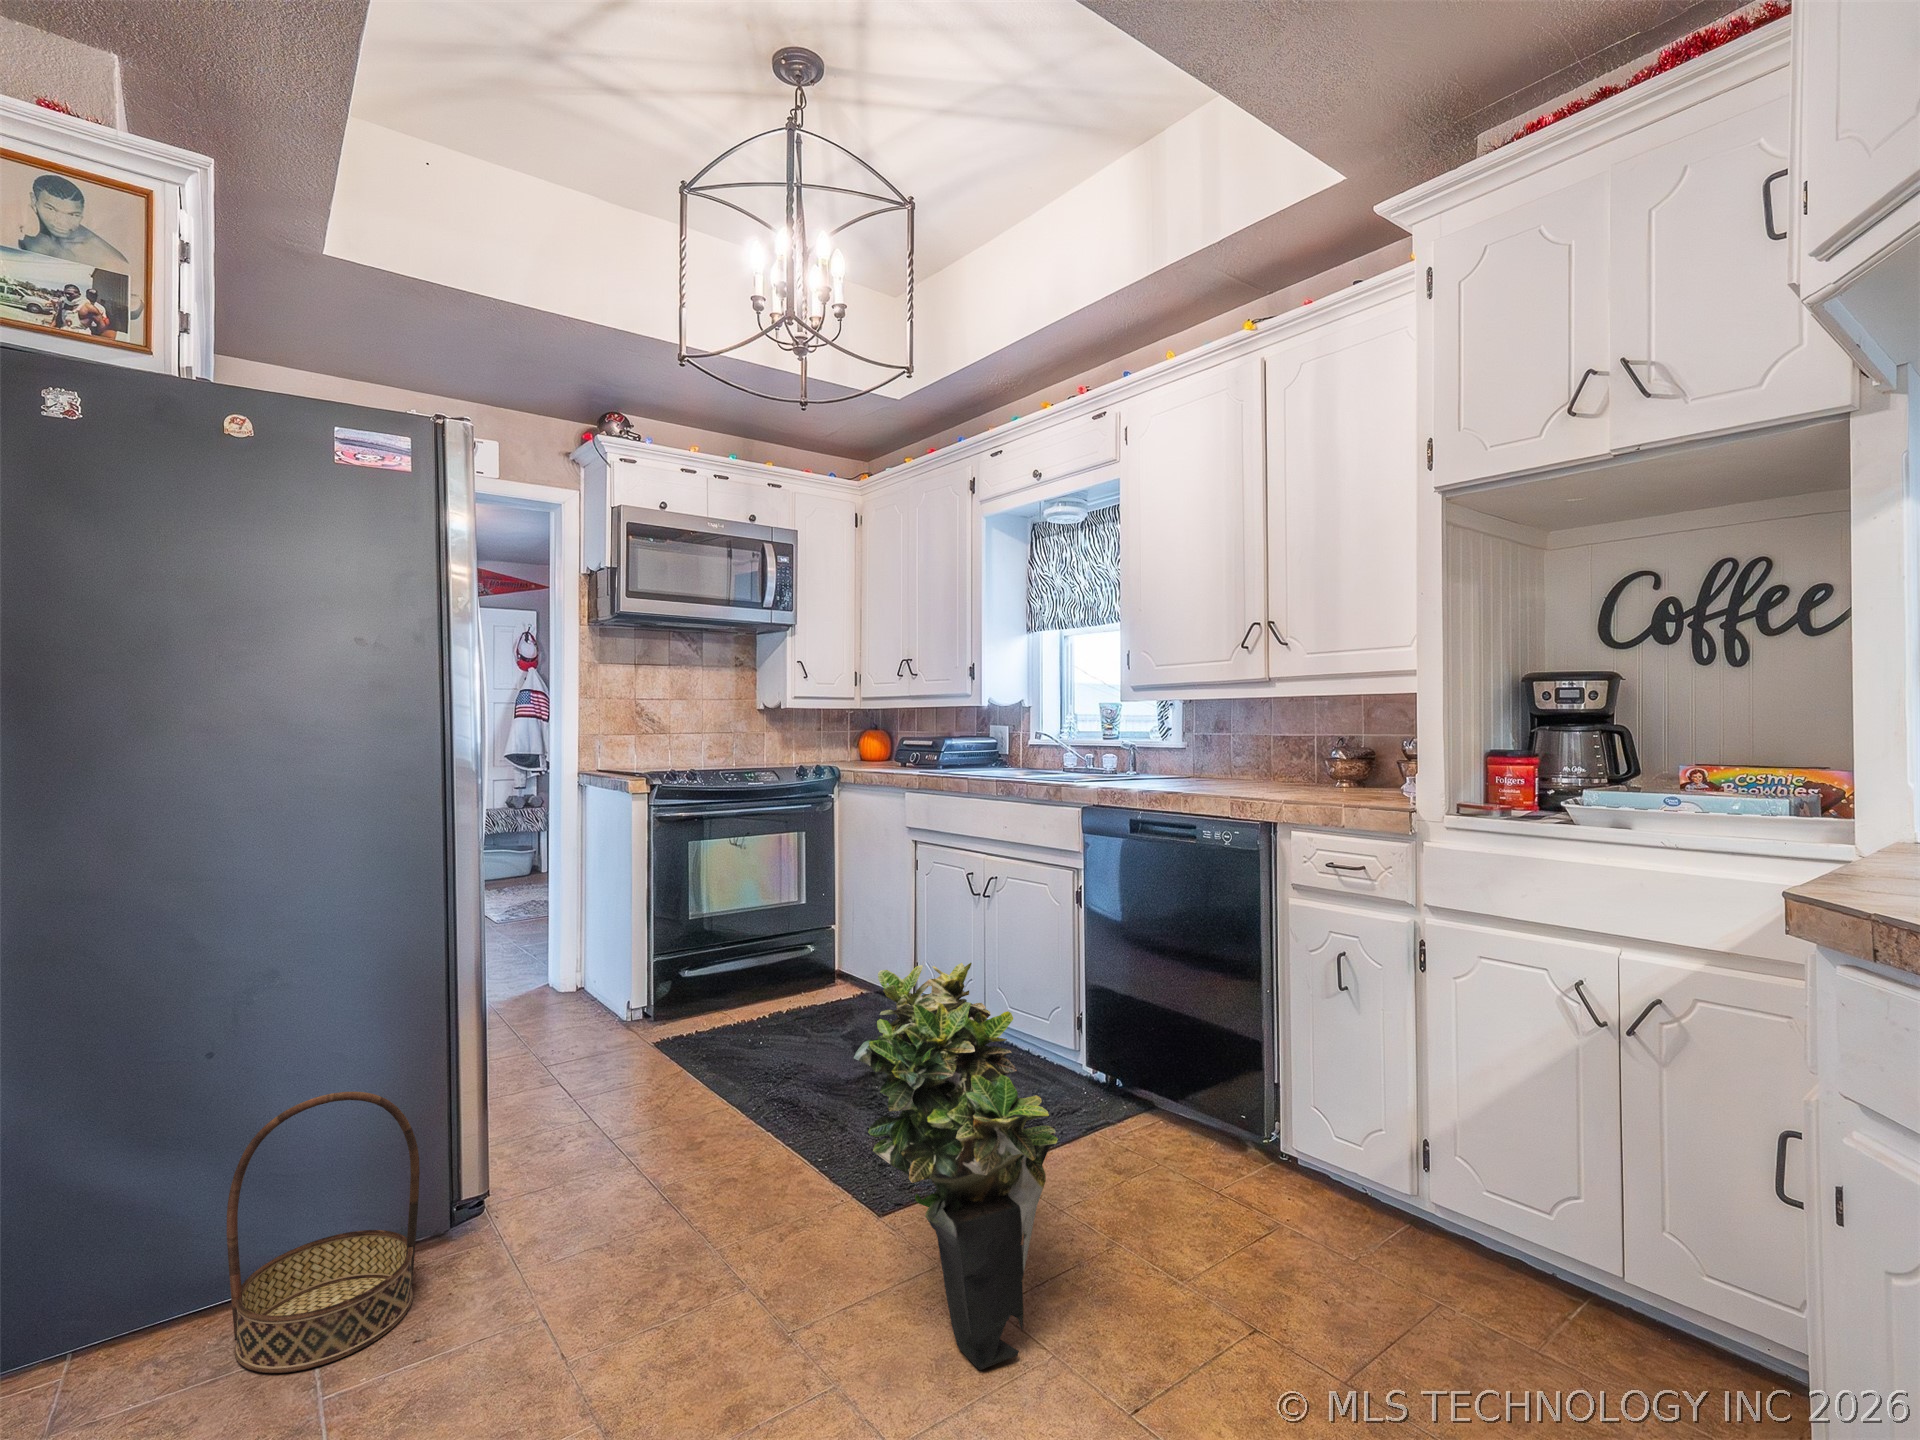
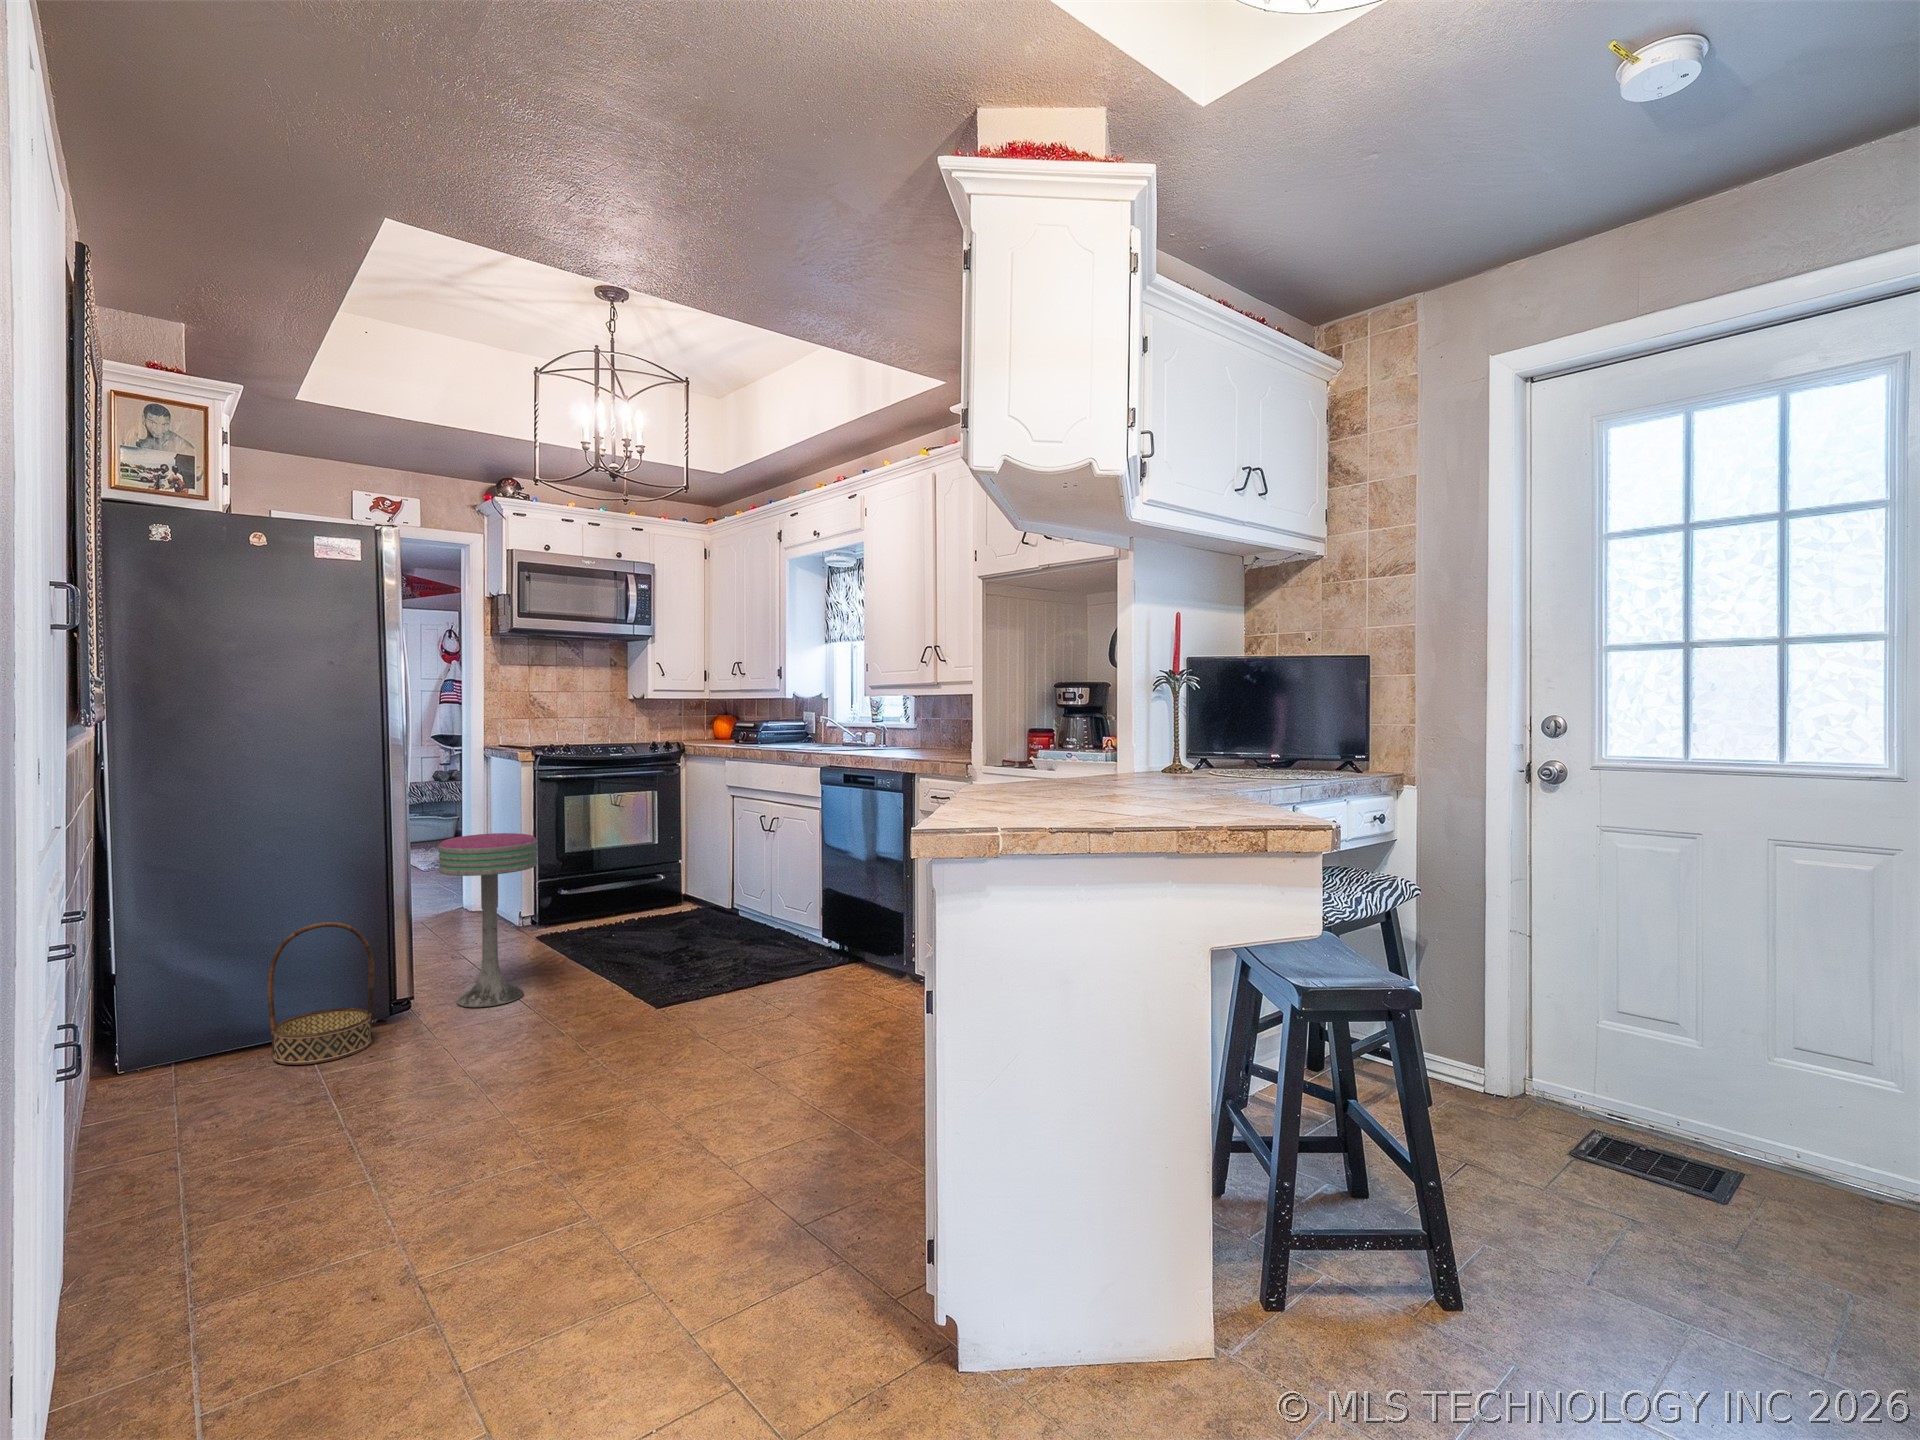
bar stool: none [527,911,678,1205] -> present [438,833,537,1007]
potted plant: present [854,963,1058,1370] -> none [618,849,737,1056]

